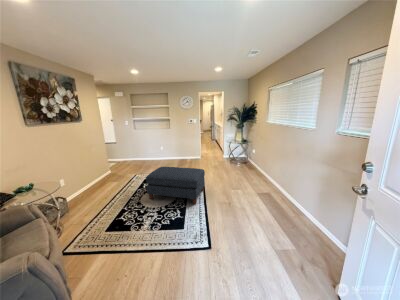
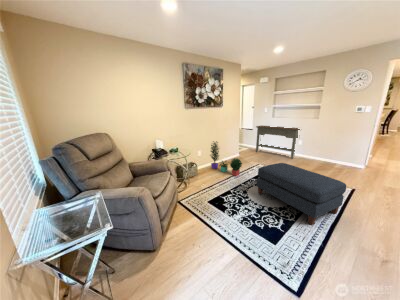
console table: none [119,135,161,163] -> present [256,126,300,159]
potted plant: none [76,161,124,194] -> present [210,141,242,176]

